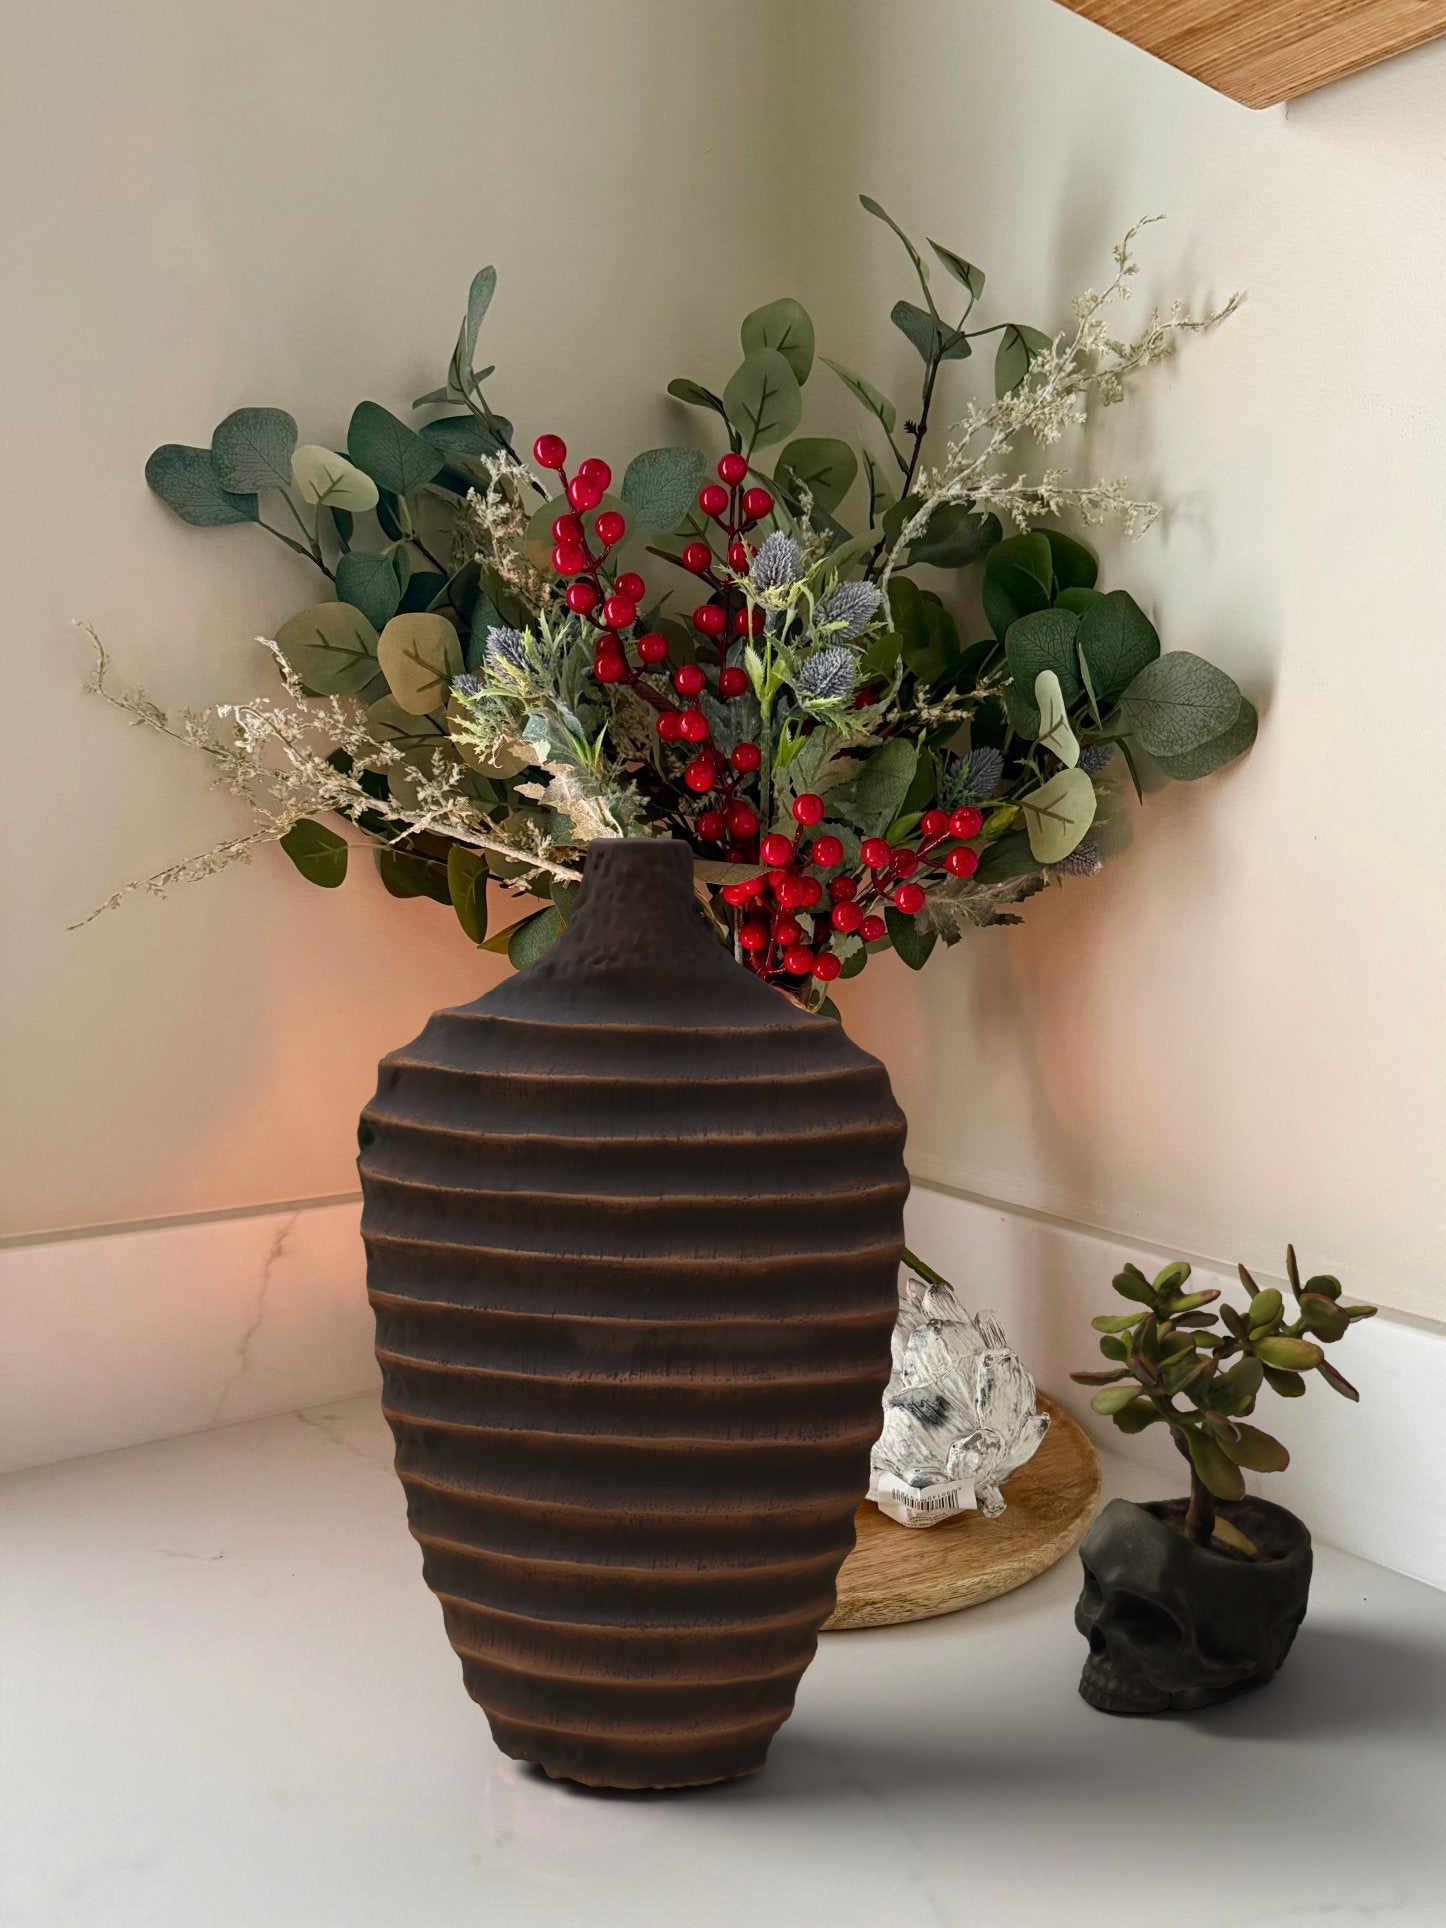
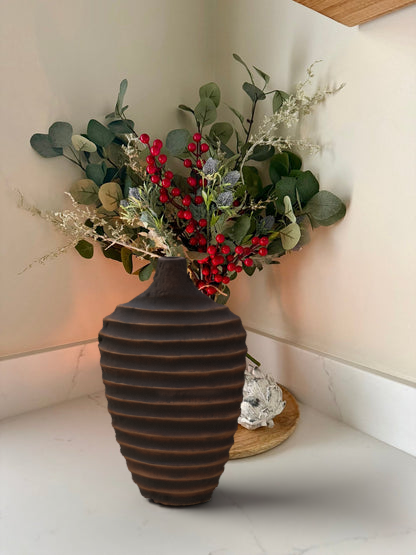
succulent plant: present [1069,1244,1378,1713] -> none [291,359,376,482]

